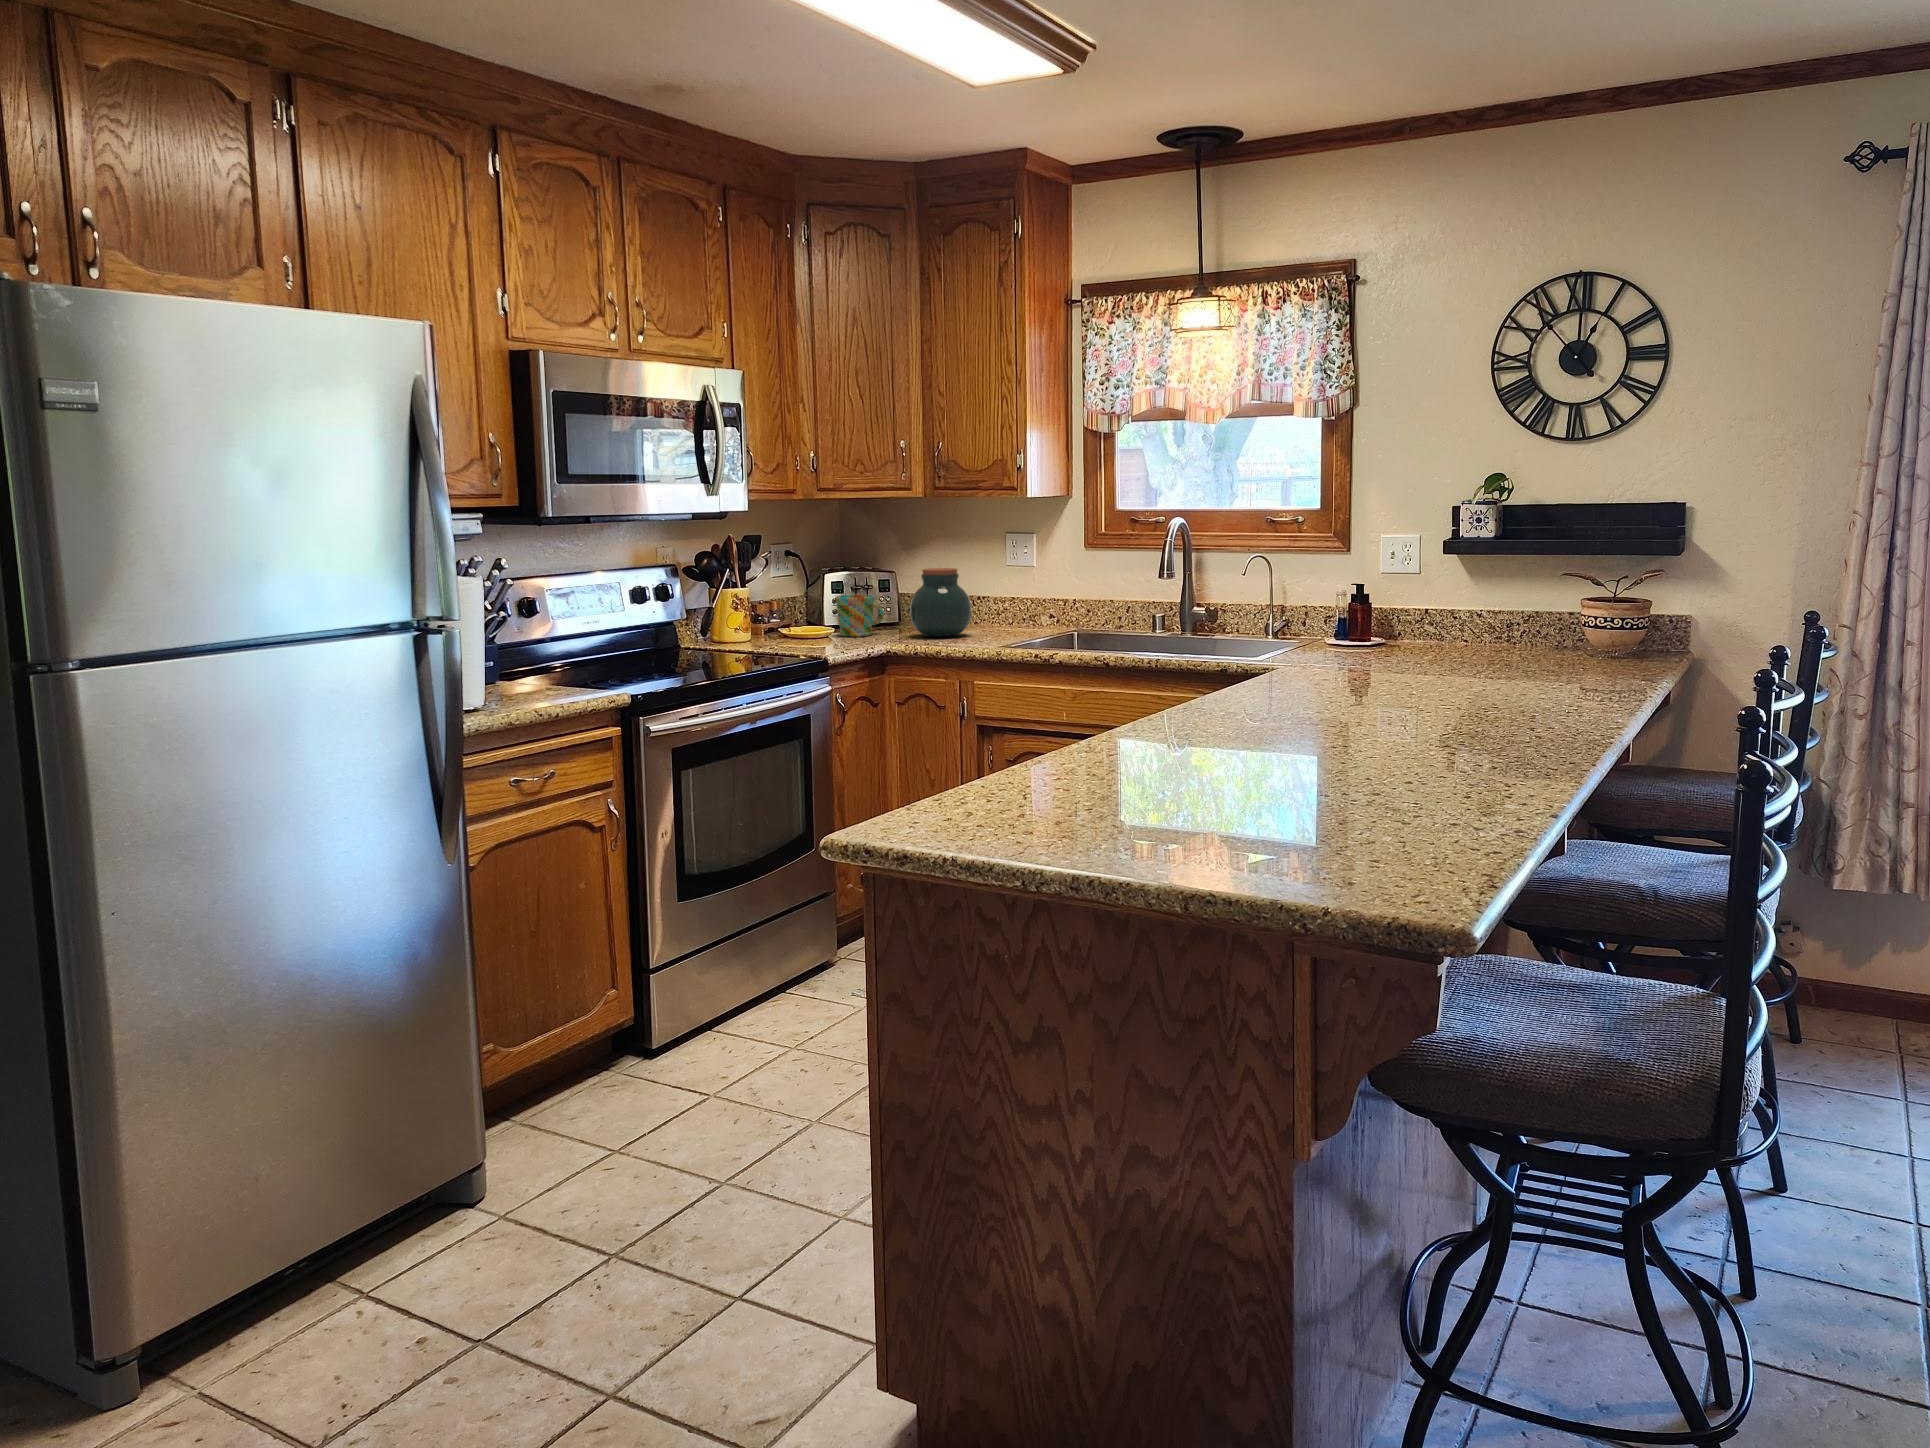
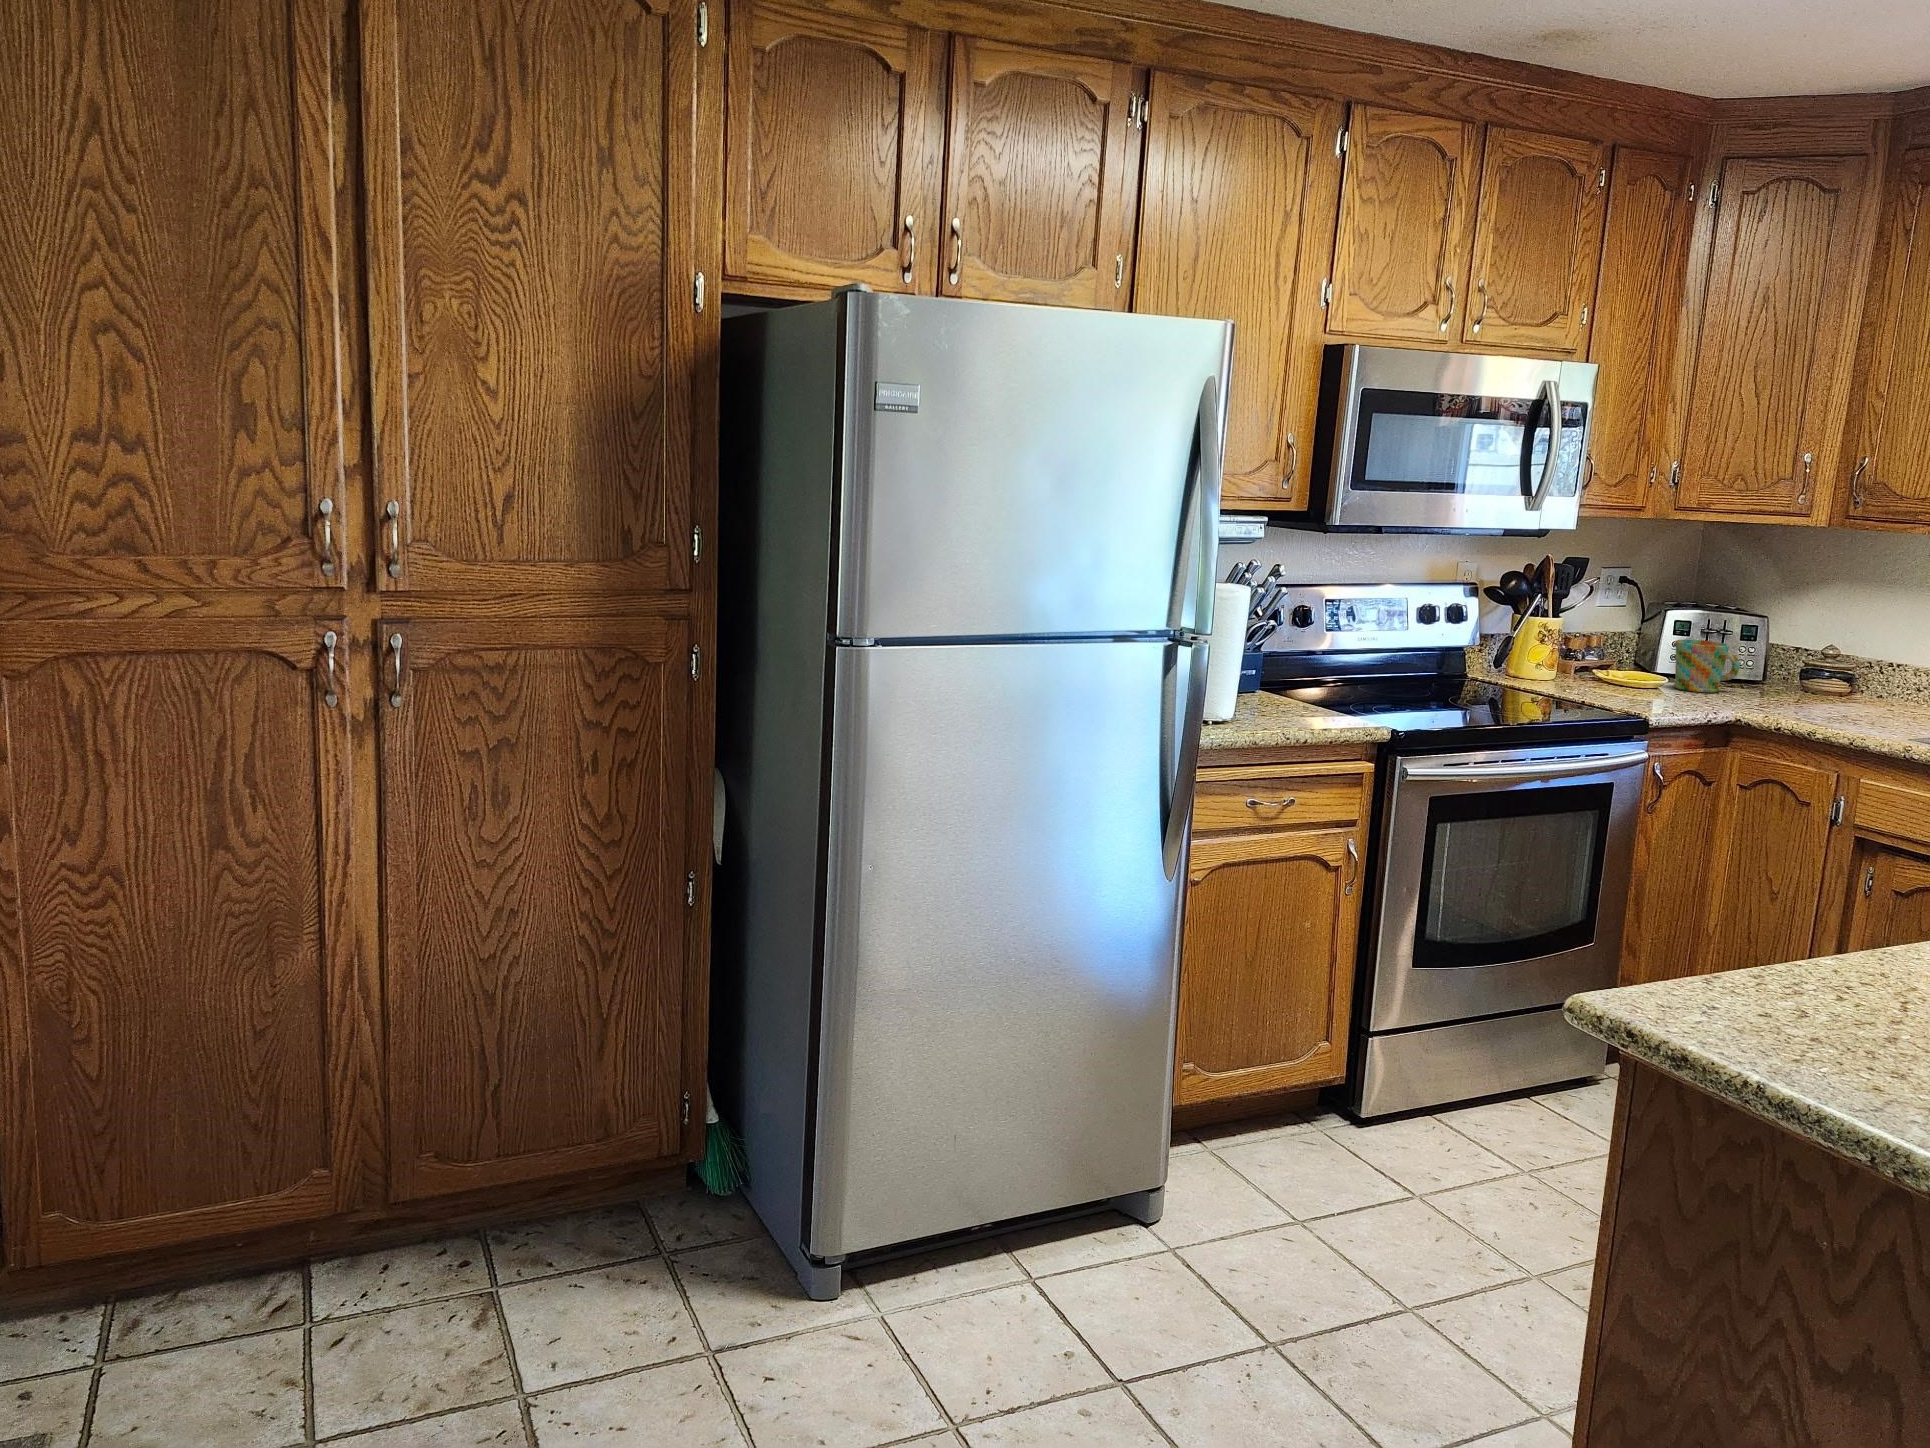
jar: present [910,568,971,637] -> none [1777,620,1872,710]

